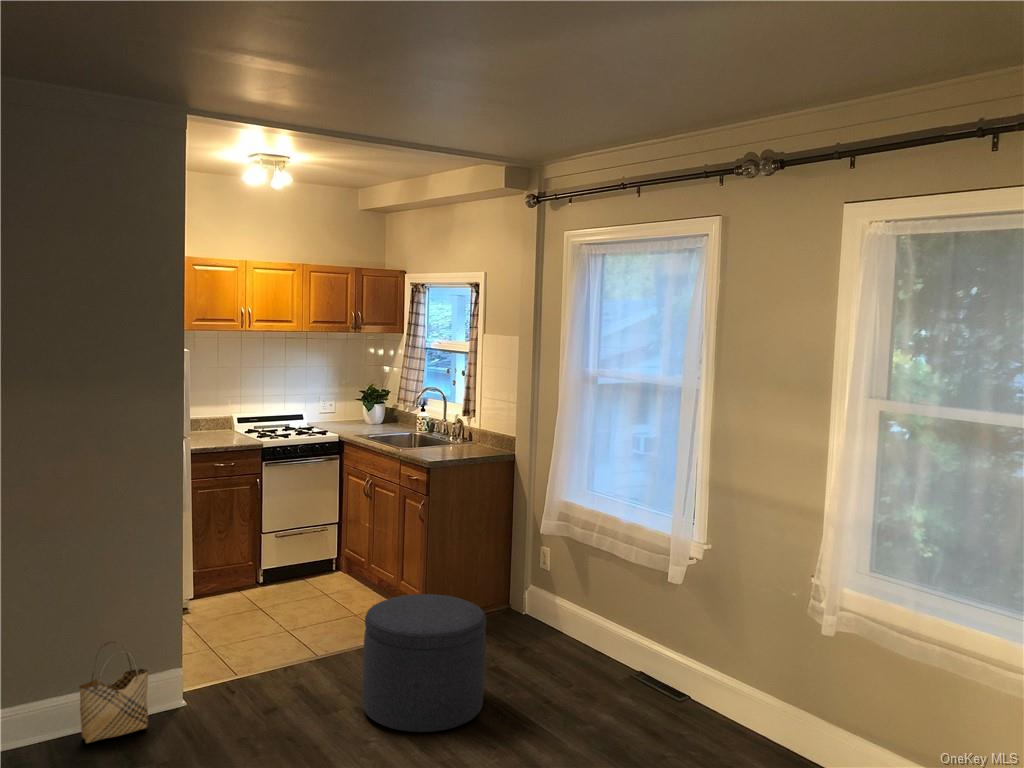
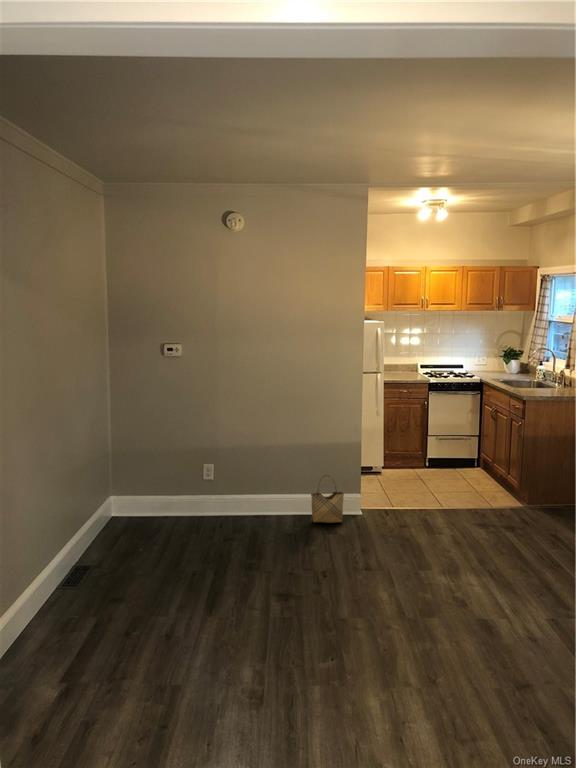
ottoman: present [362,594,487,732] -> none [456,478,539,560]

